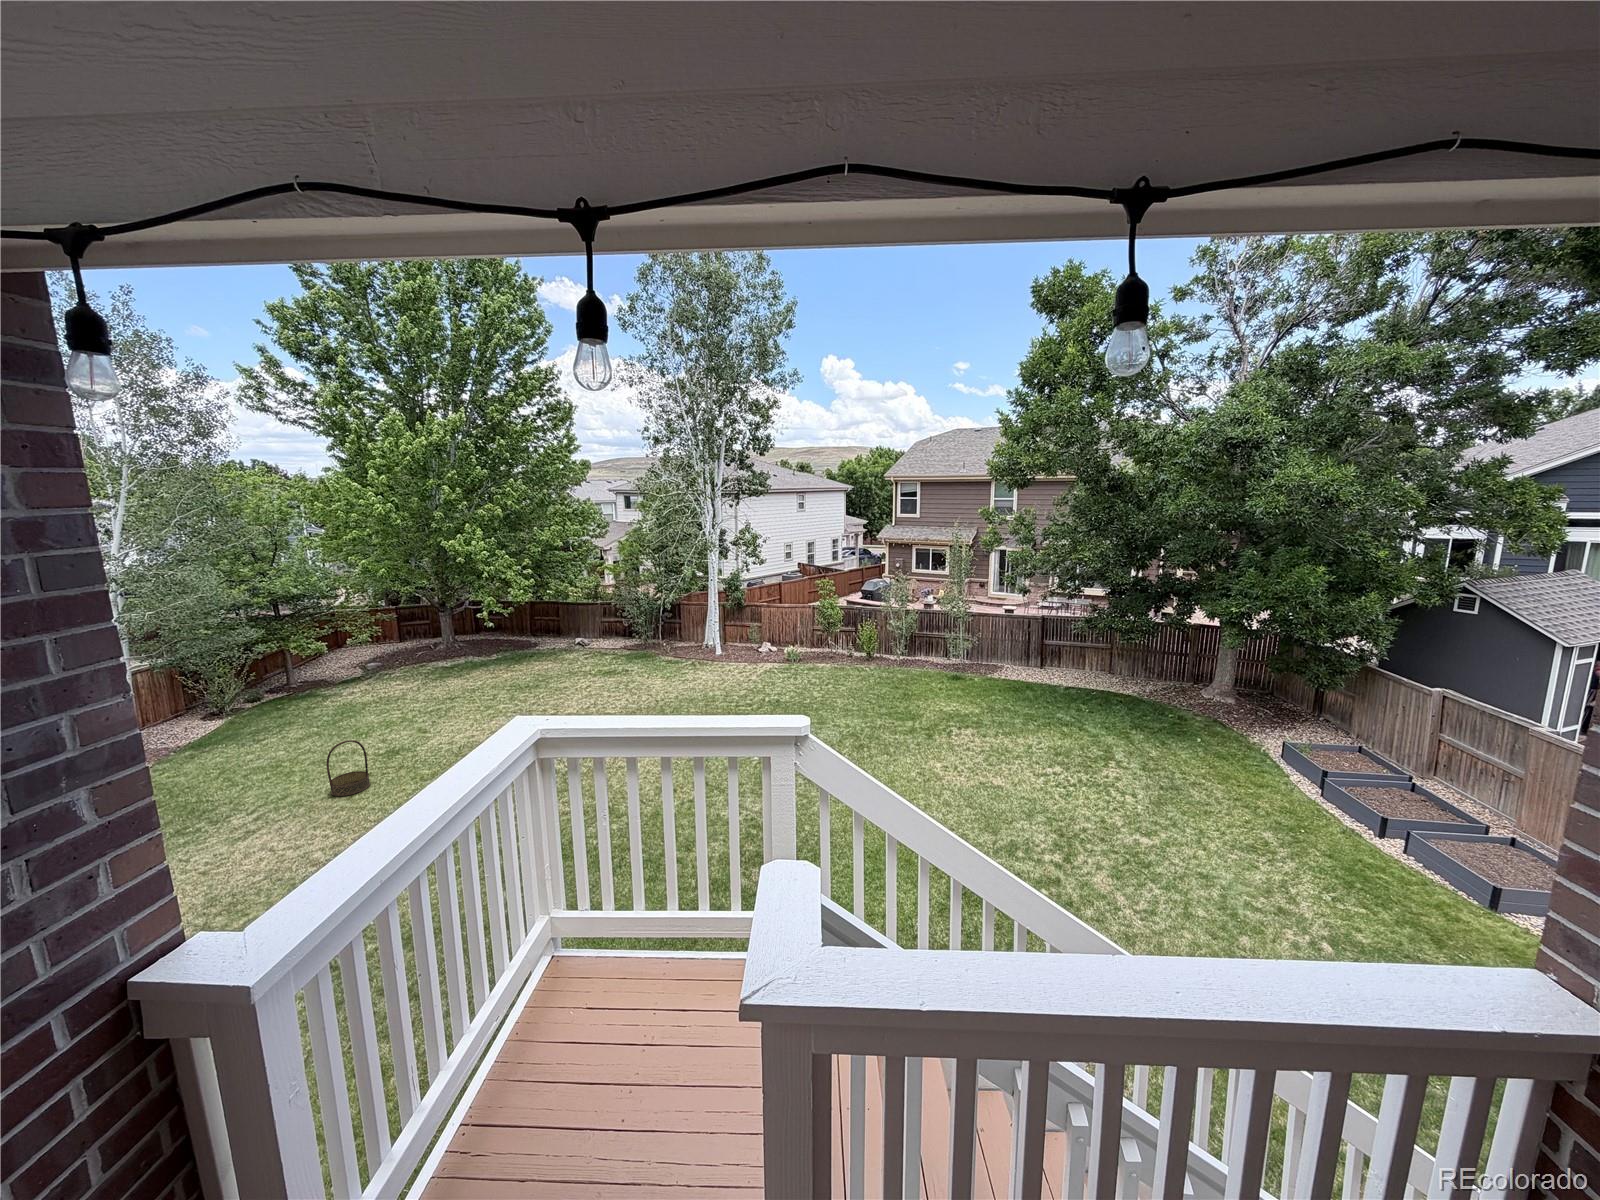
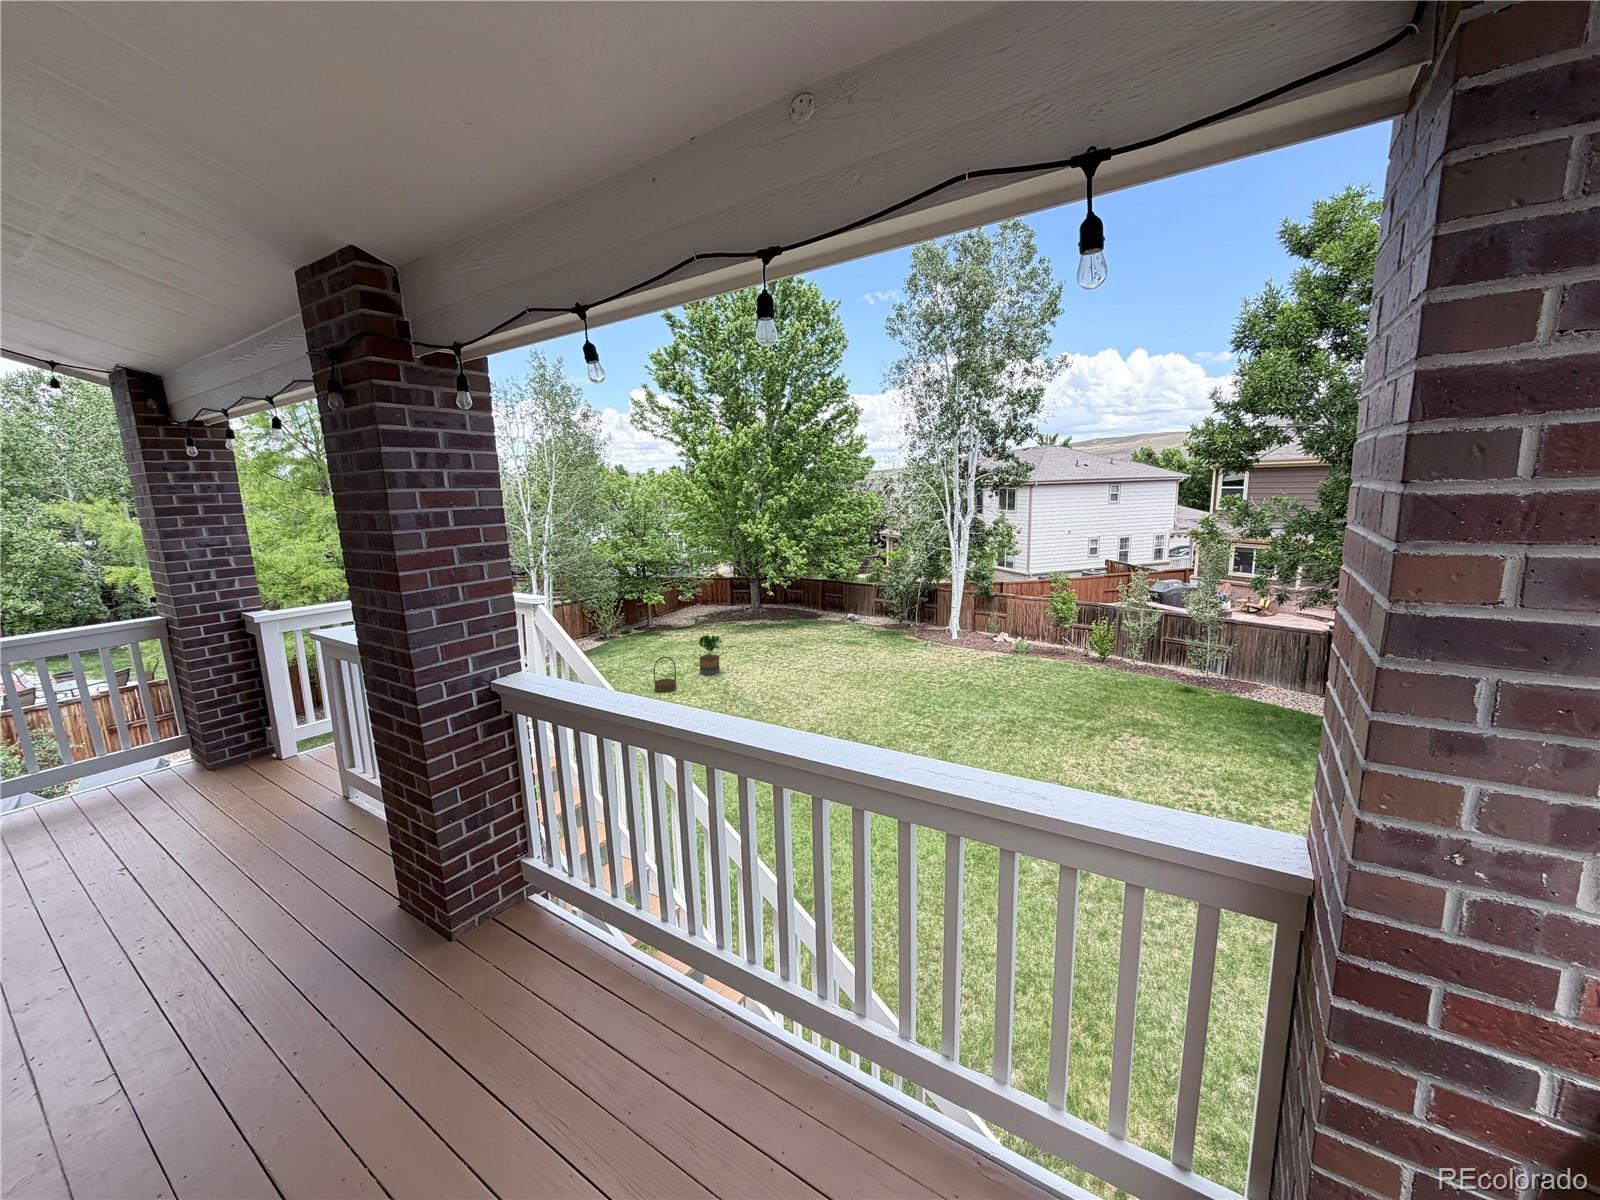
potted tree: none [397,693,438,750] -> present [699,635,722,675]

